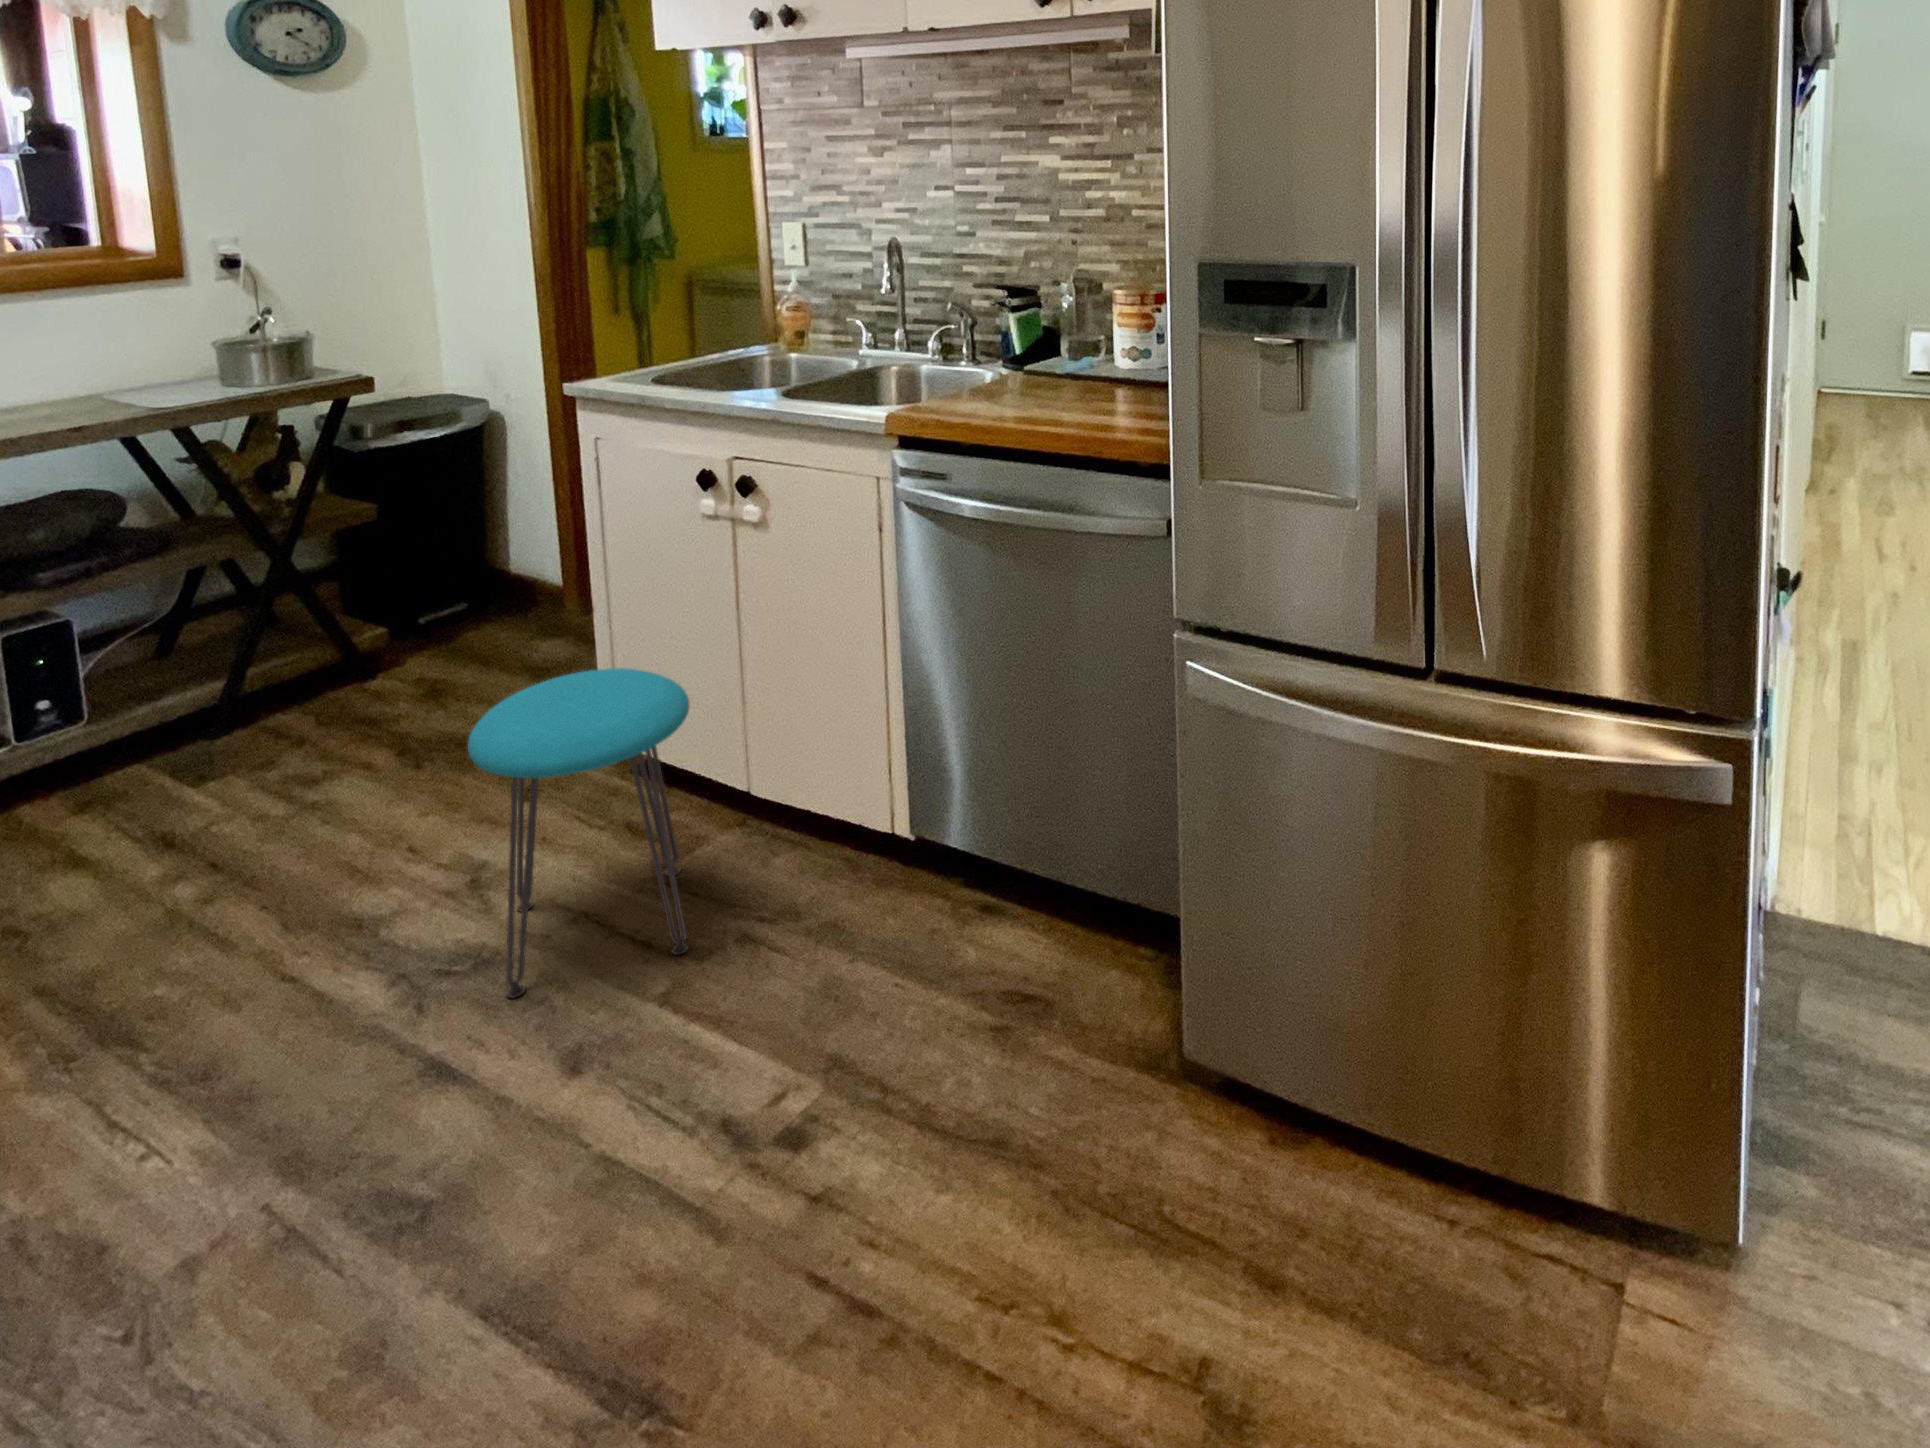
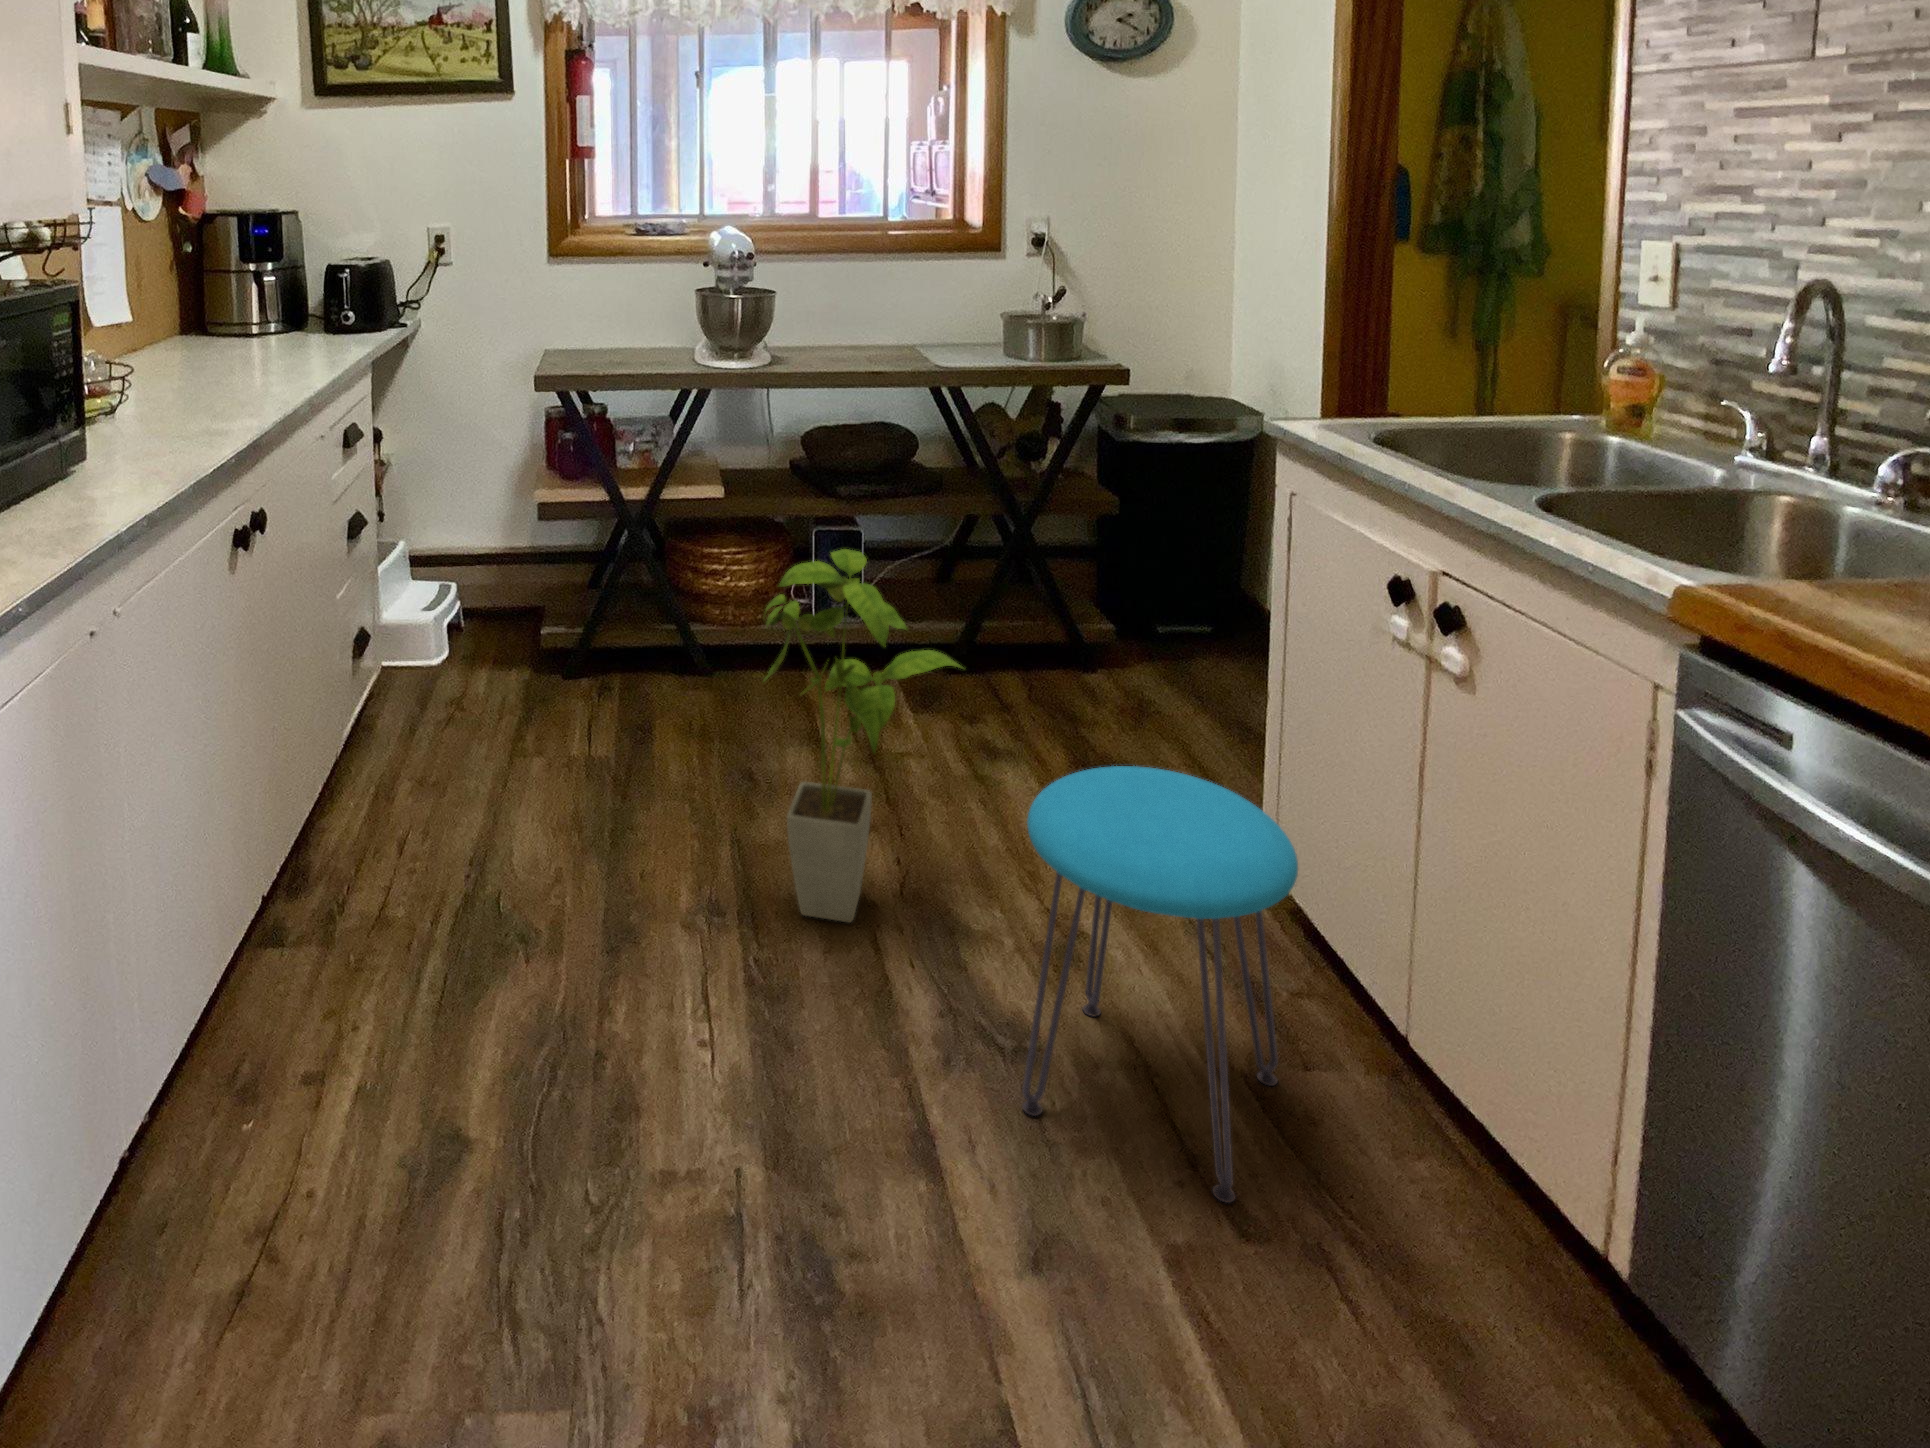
house plant: none [71,593,336,1001] -> present [763,549,963,922]

